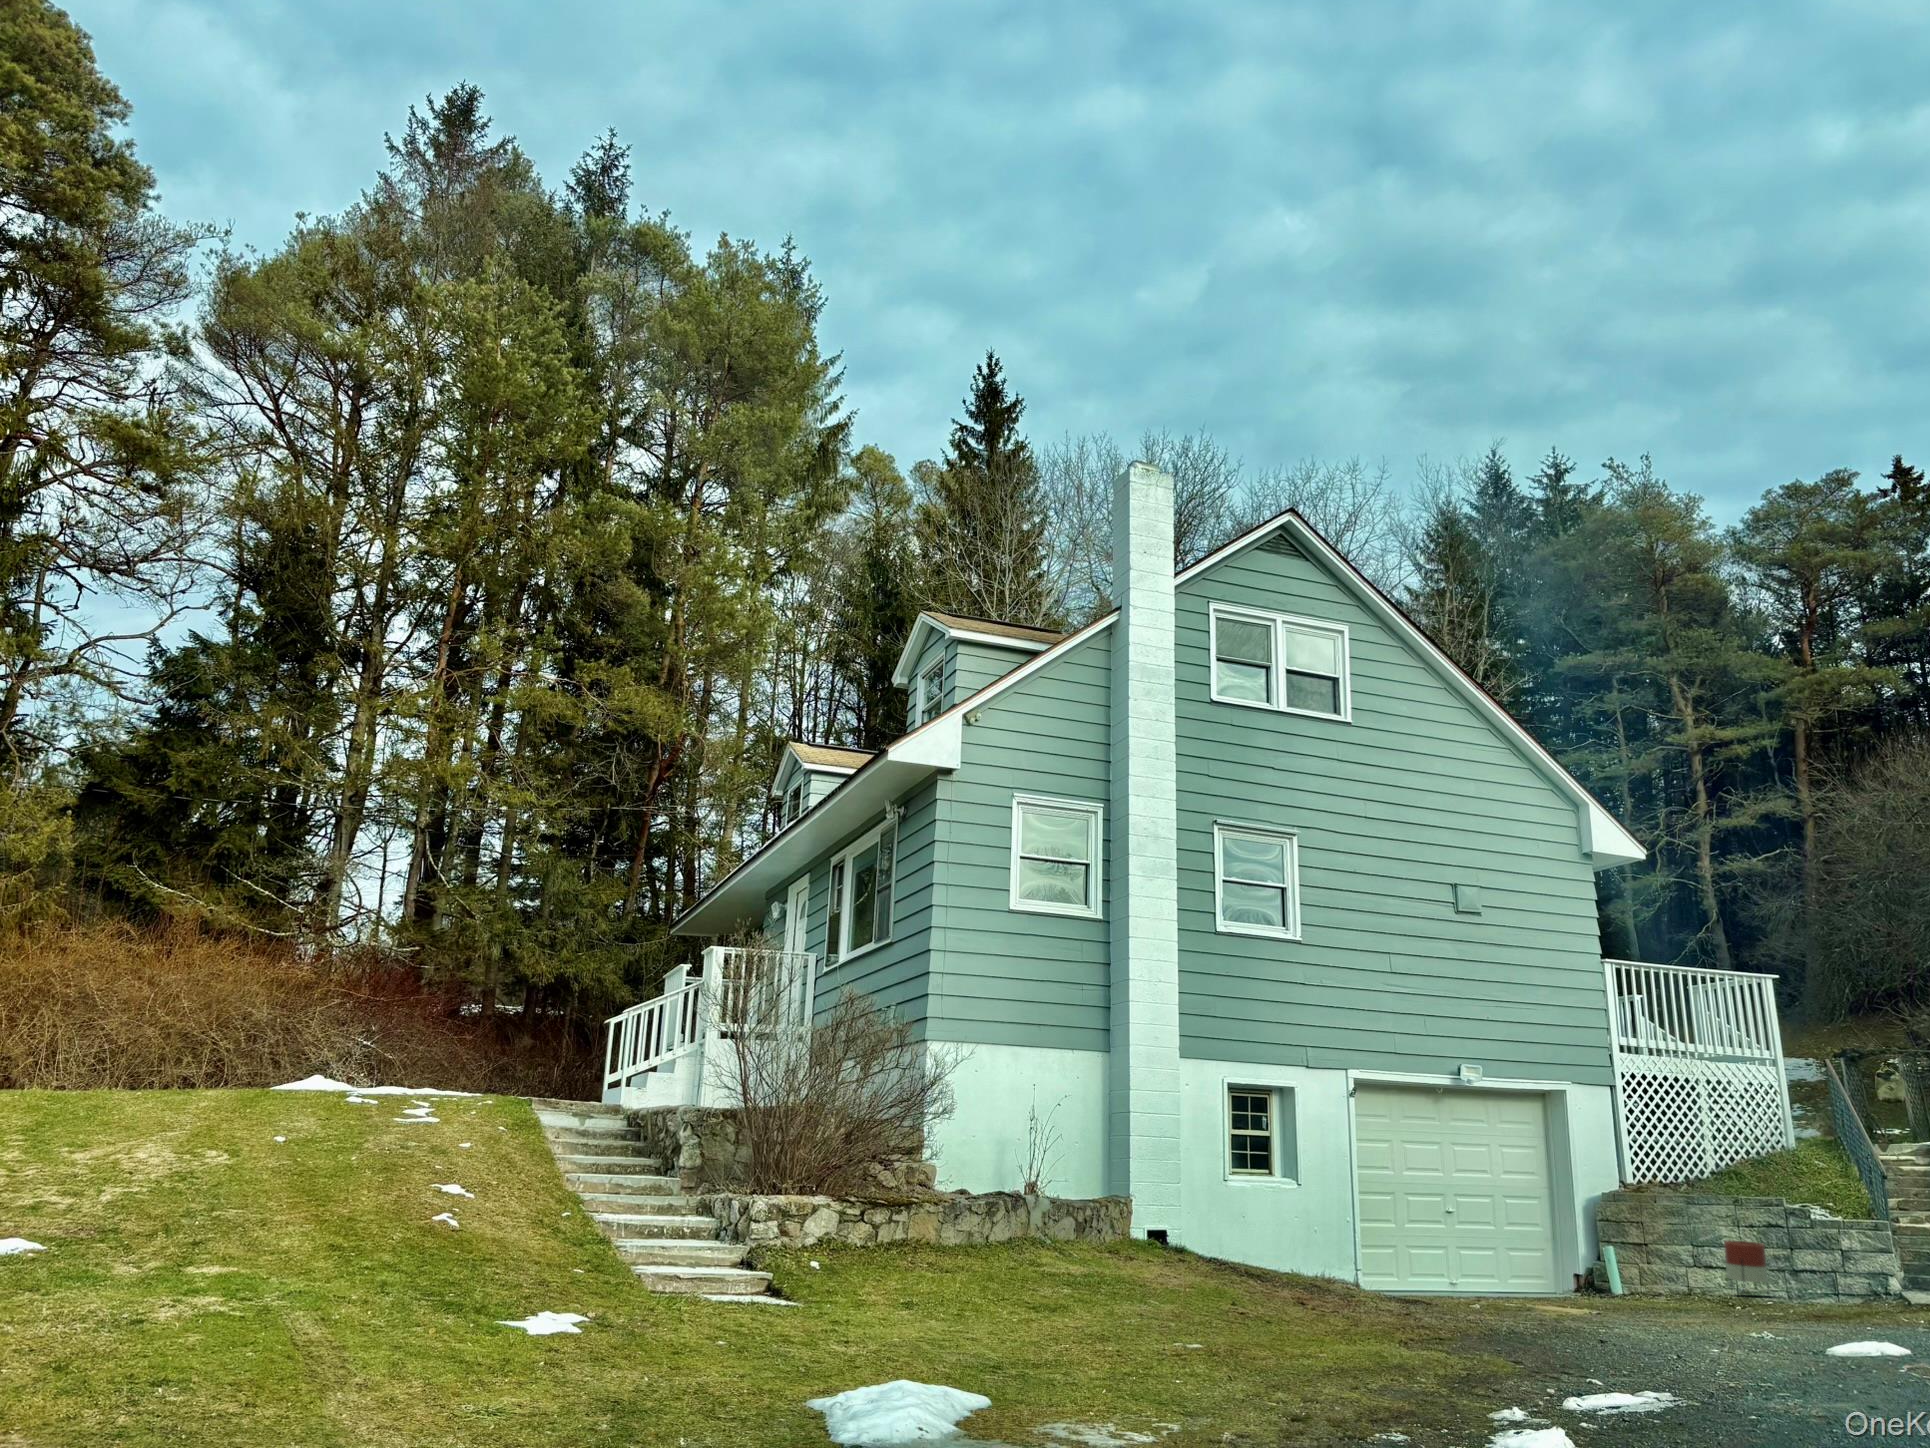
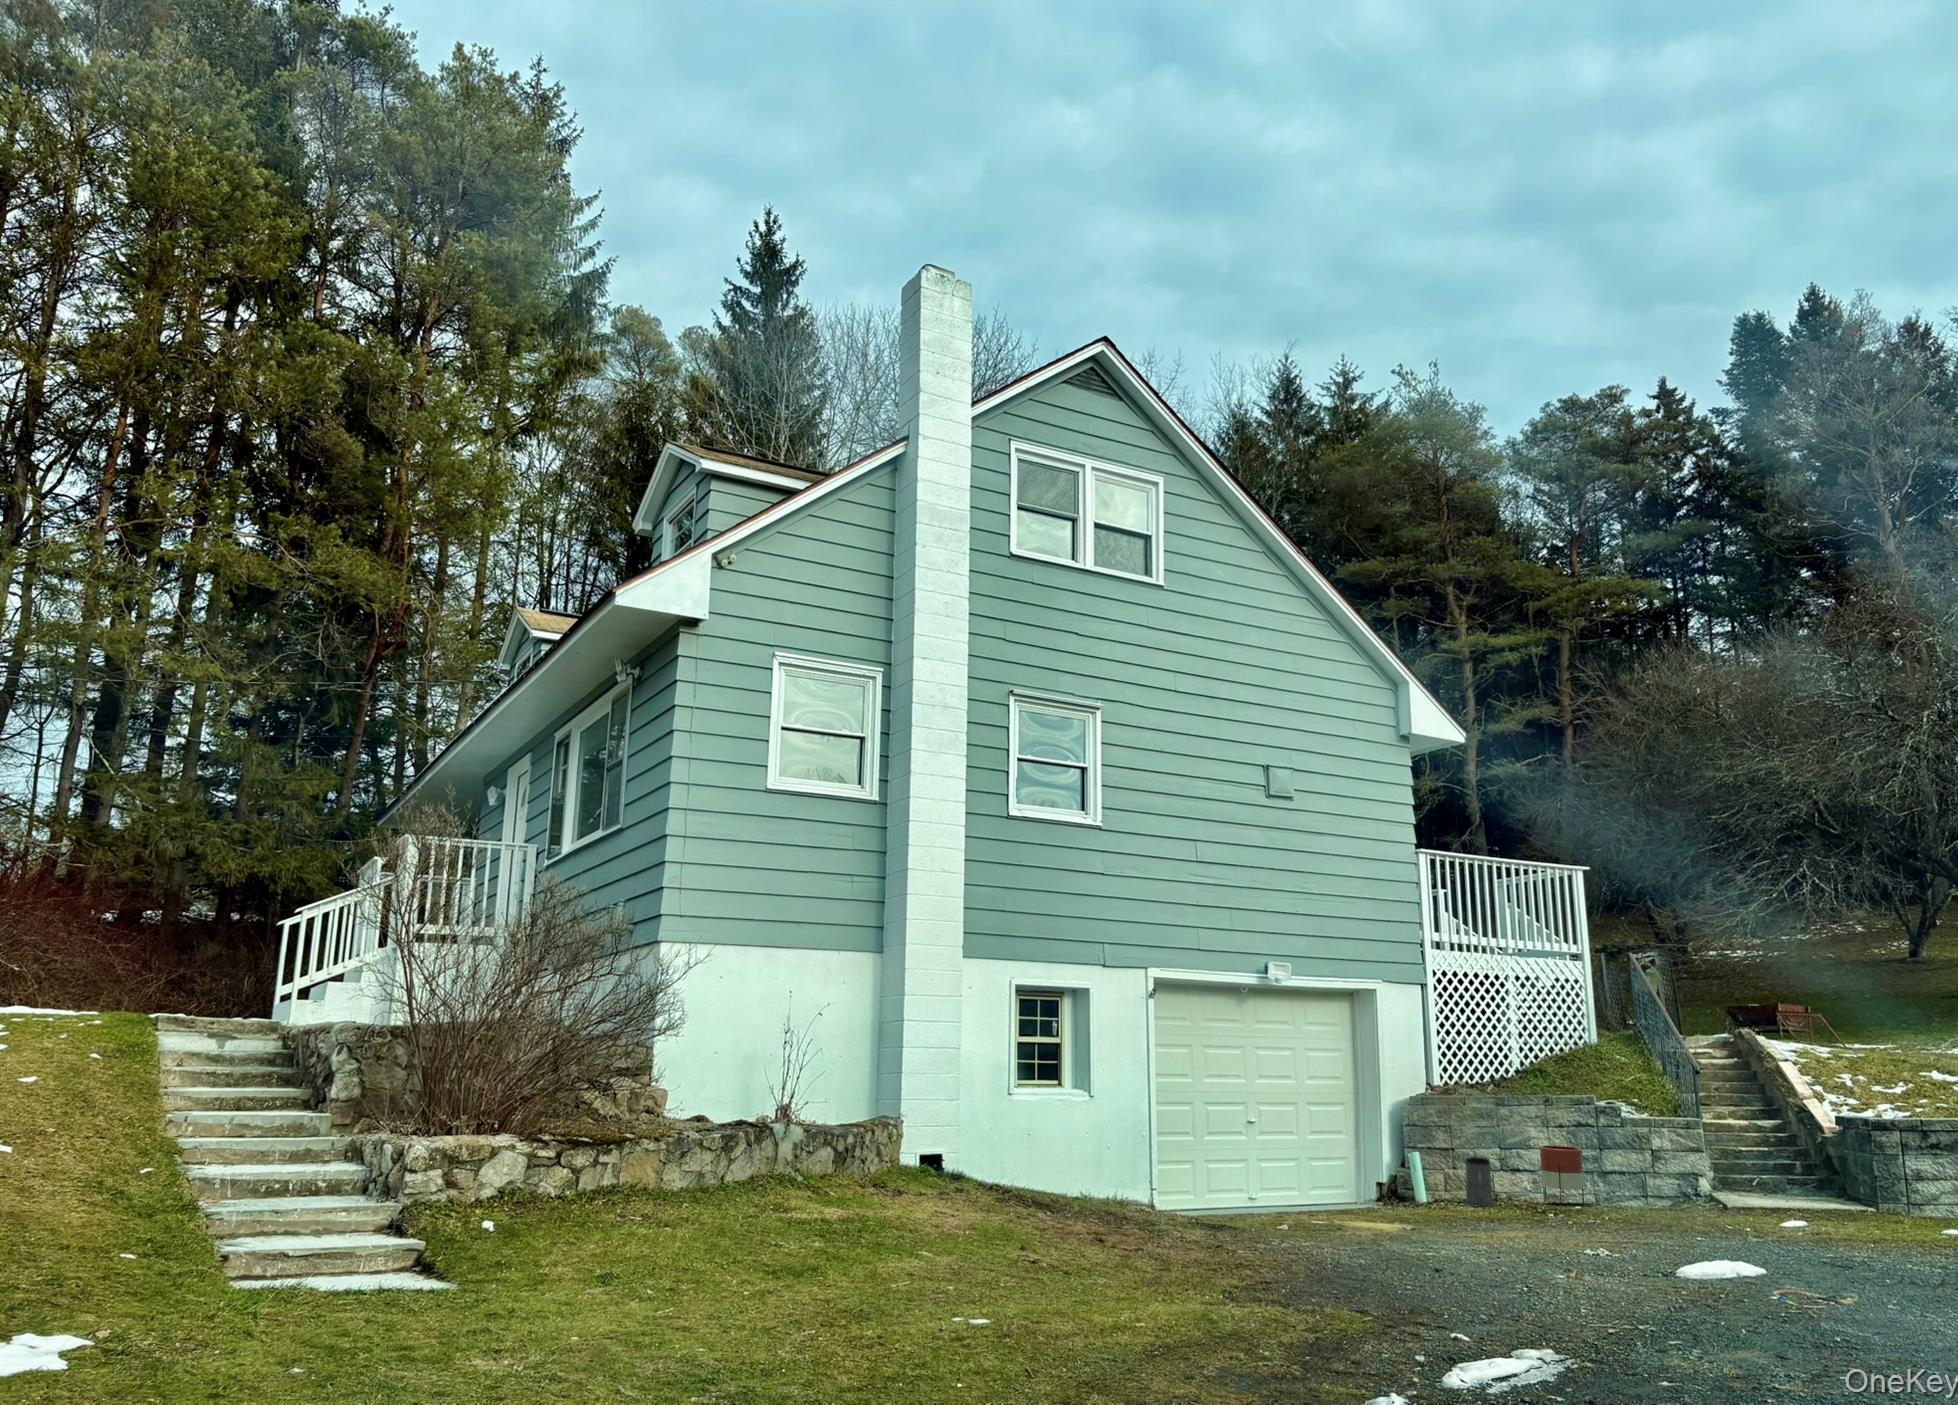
watering can: none [1652,1239,1681,1297] -> present [1465,1147,1494,1206]

